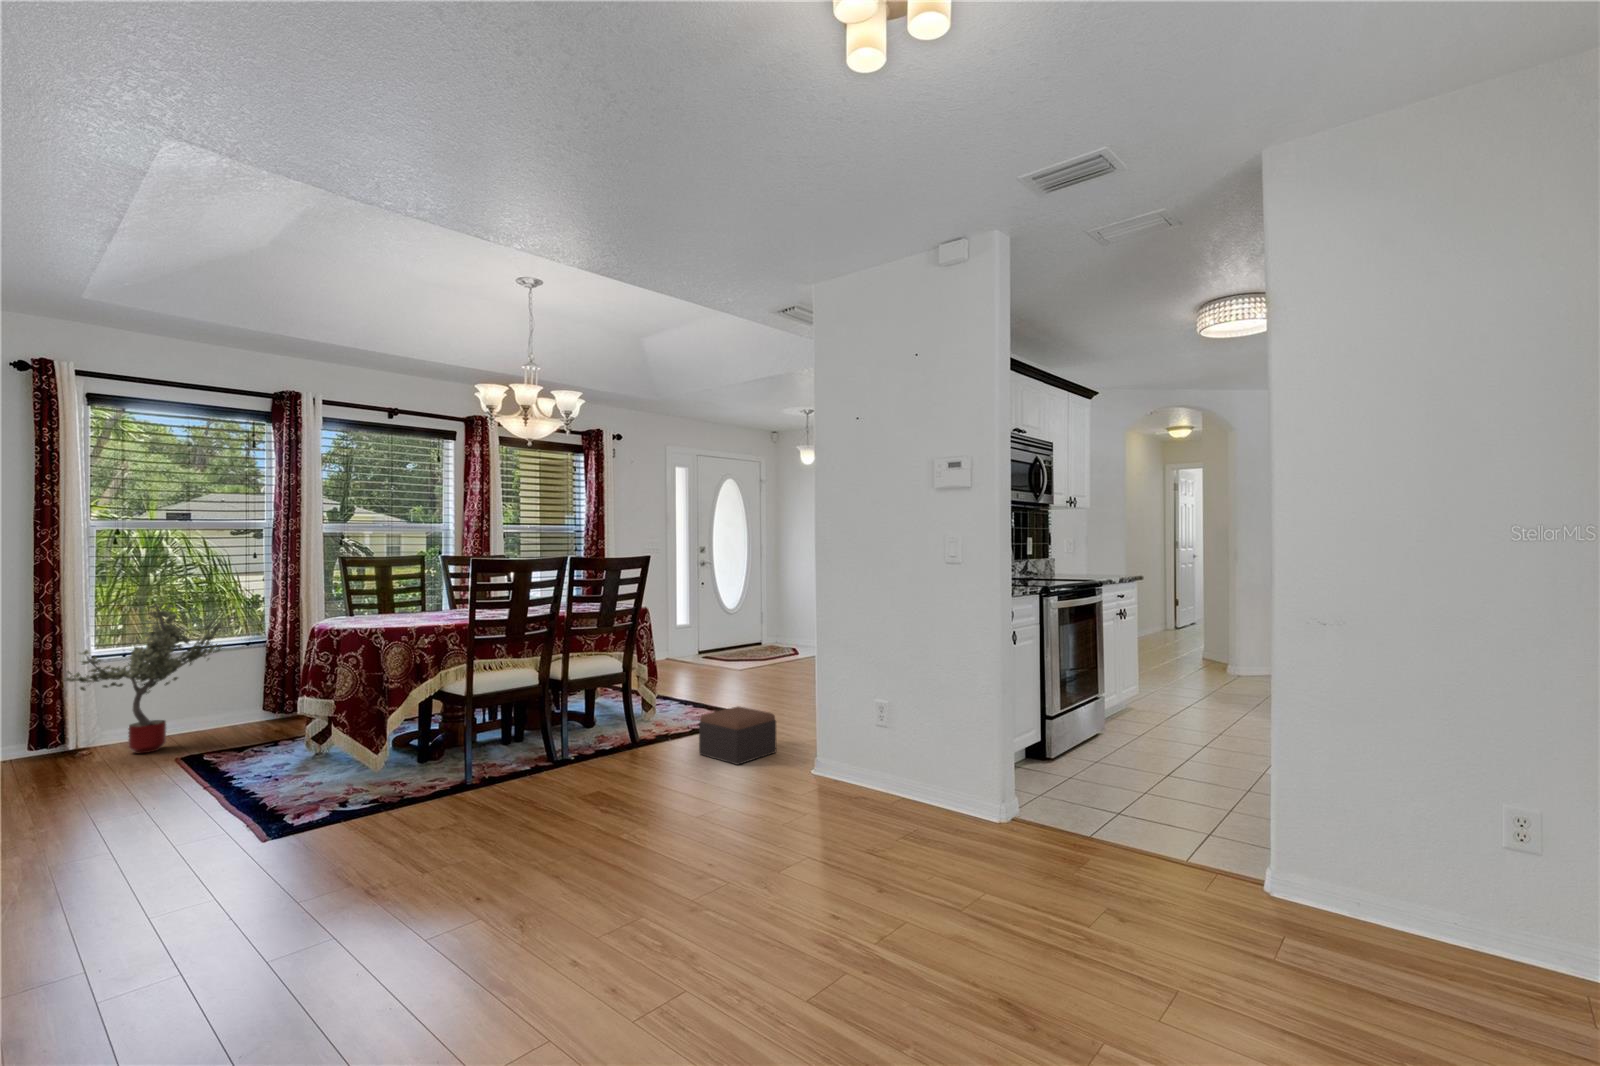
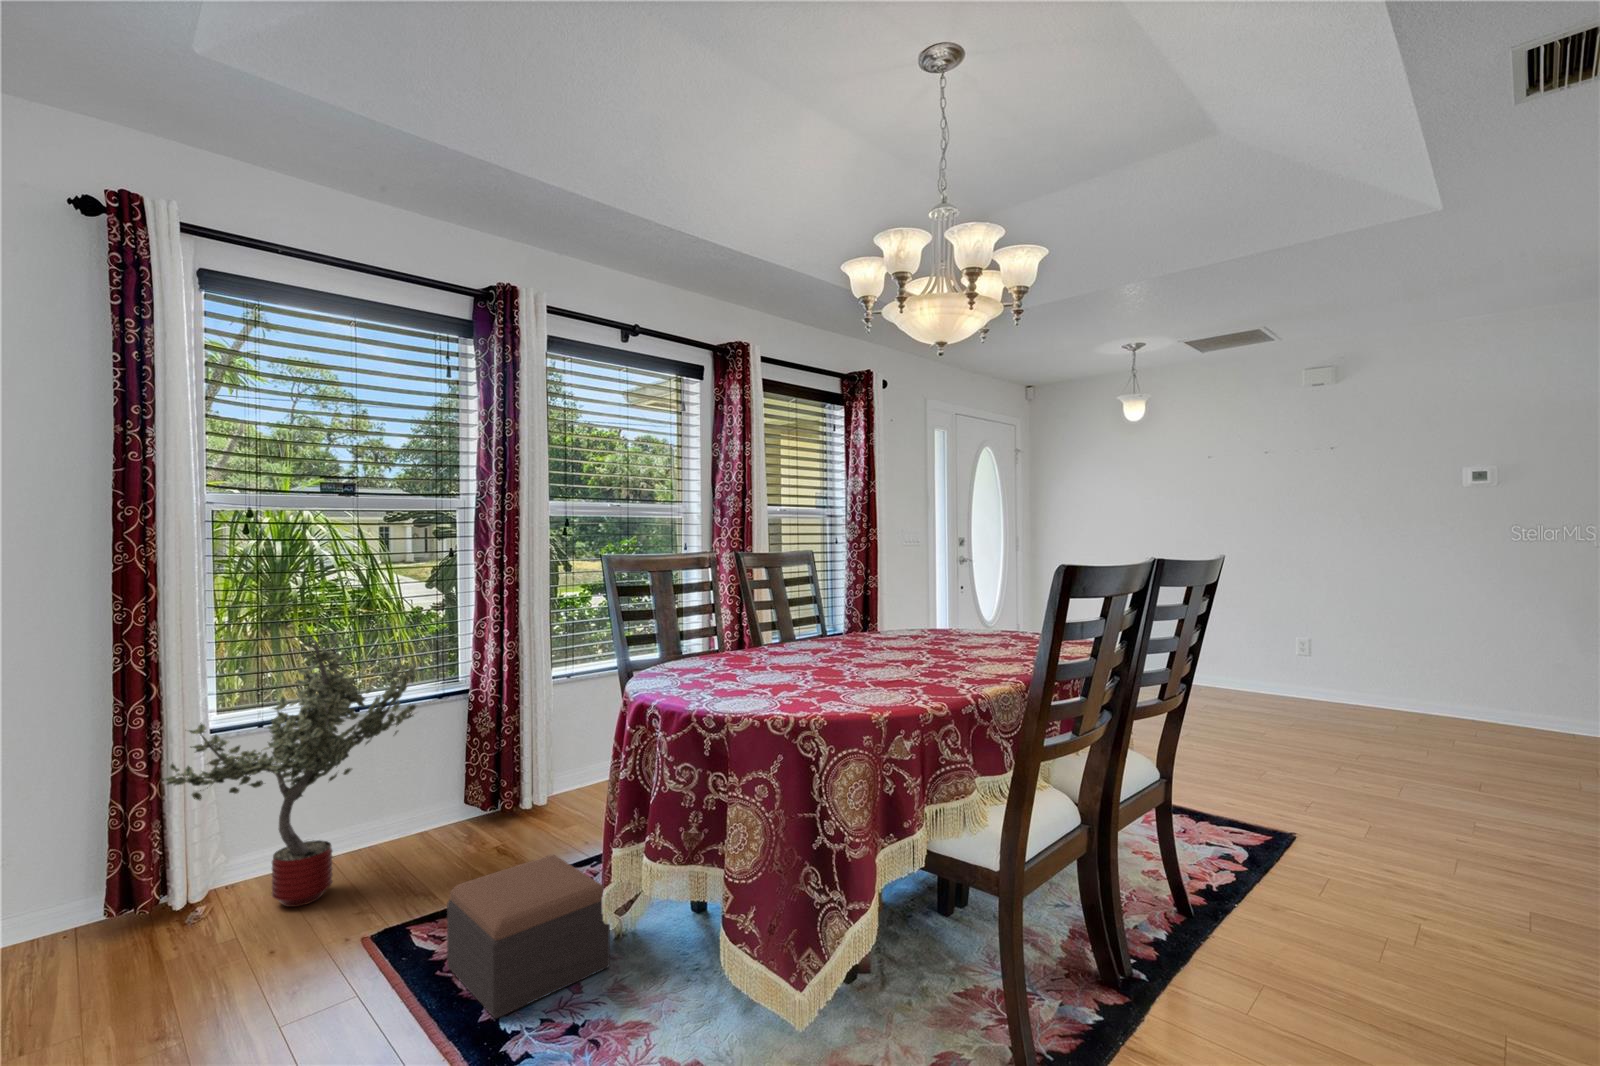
footstool: present [699,707,776,765] -> present [447,855,610,1018]

